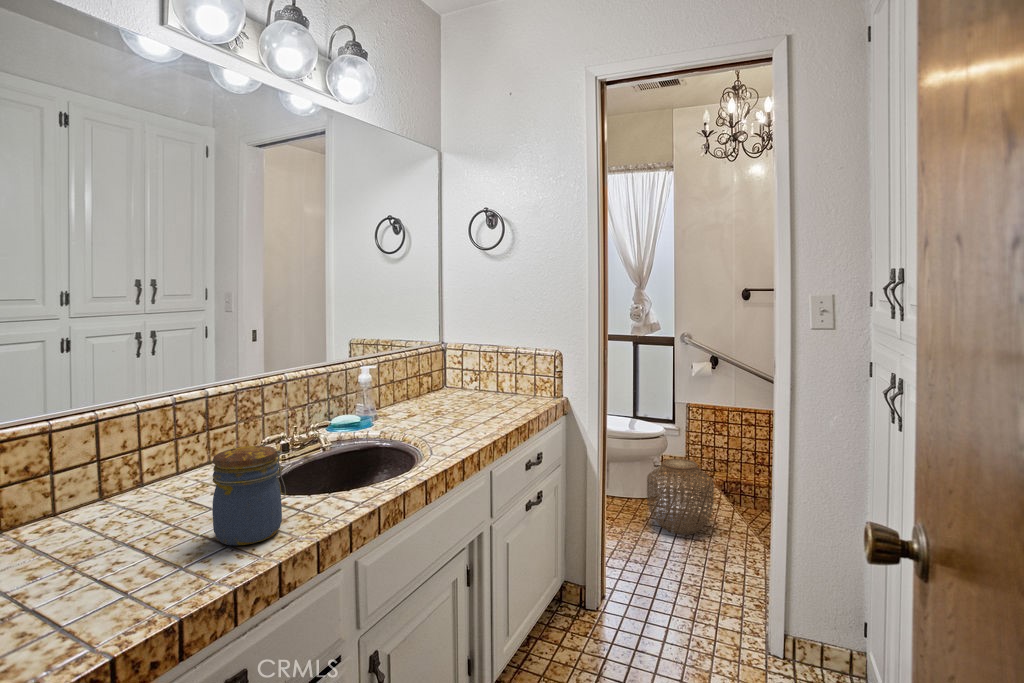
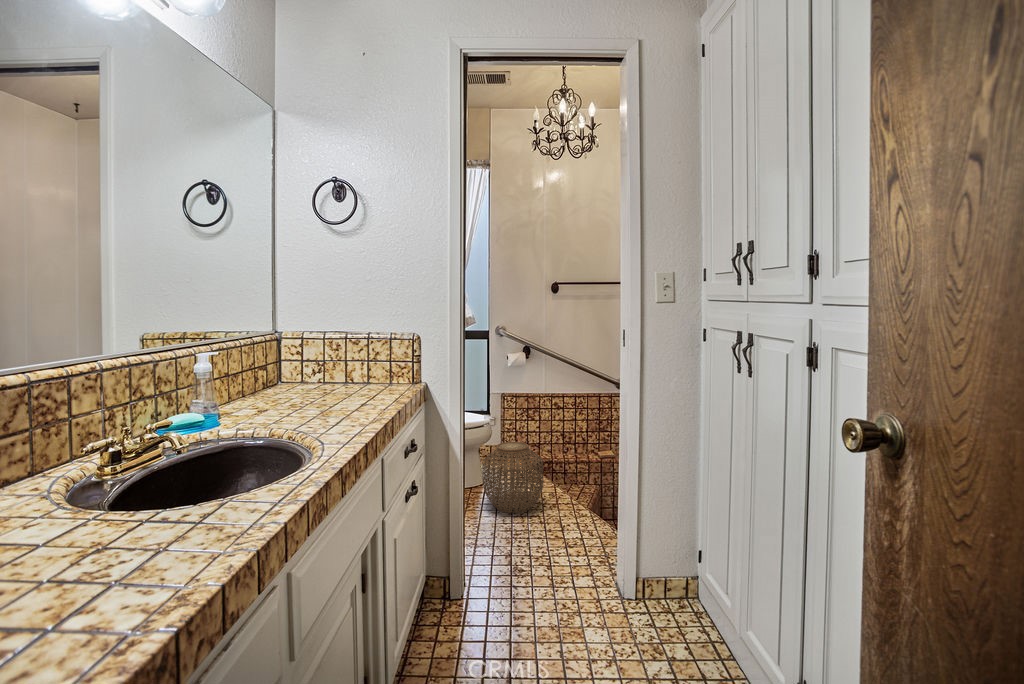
jar: present [212,446,286,545] -> none [92,434,198,574]

